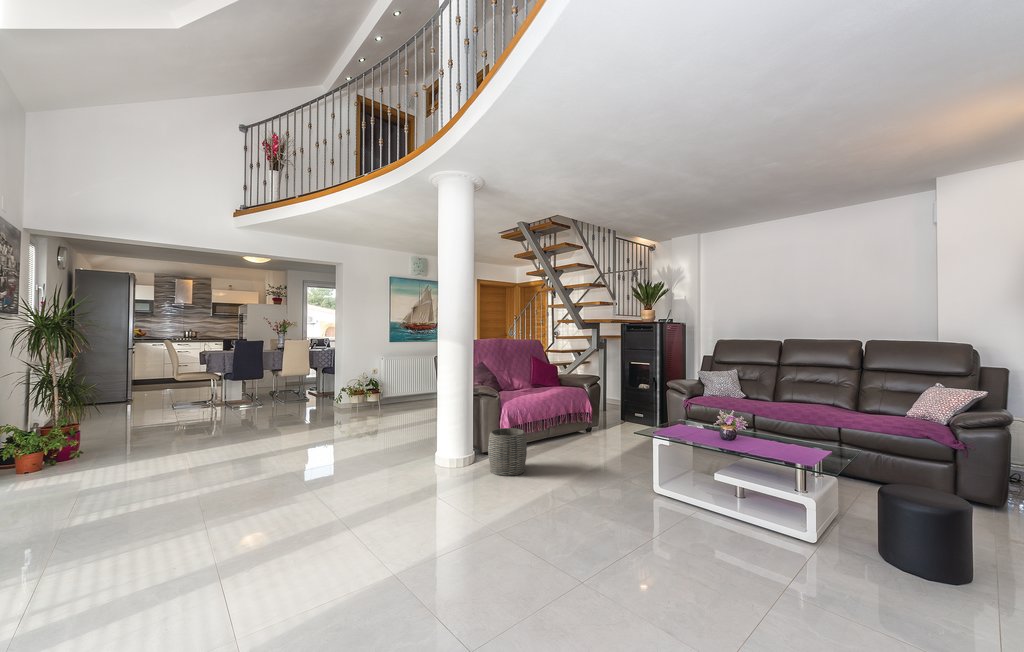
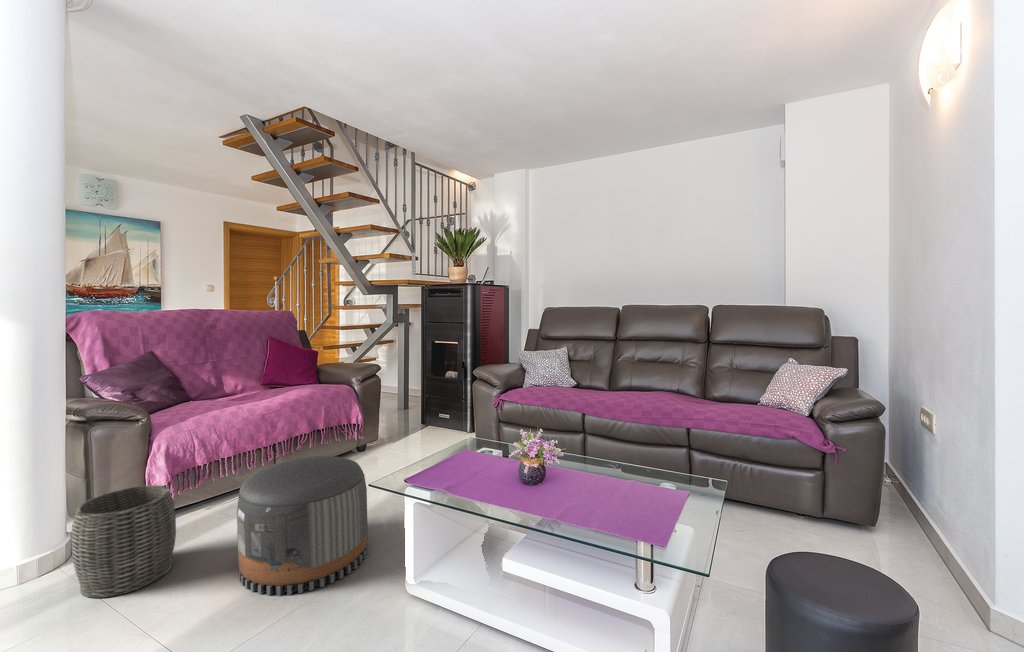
pouf: none [559,422,623,486] -> present [237,456,368,596]

